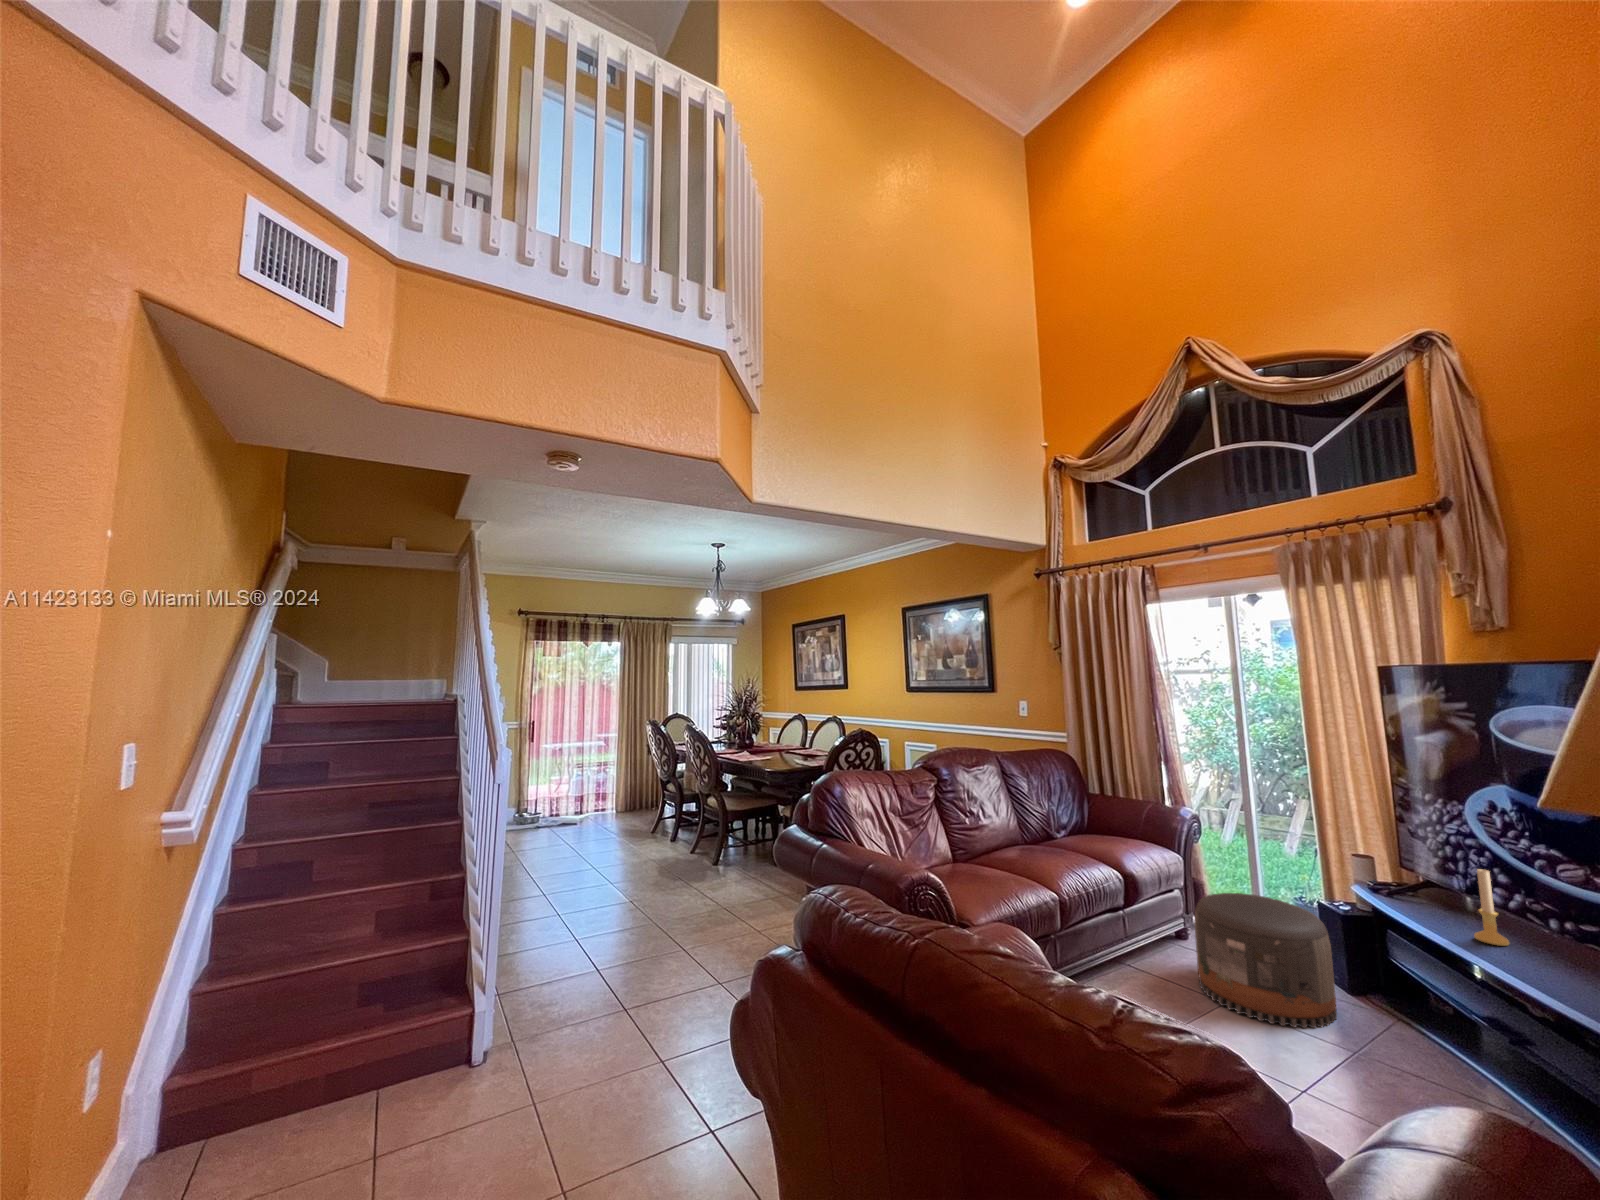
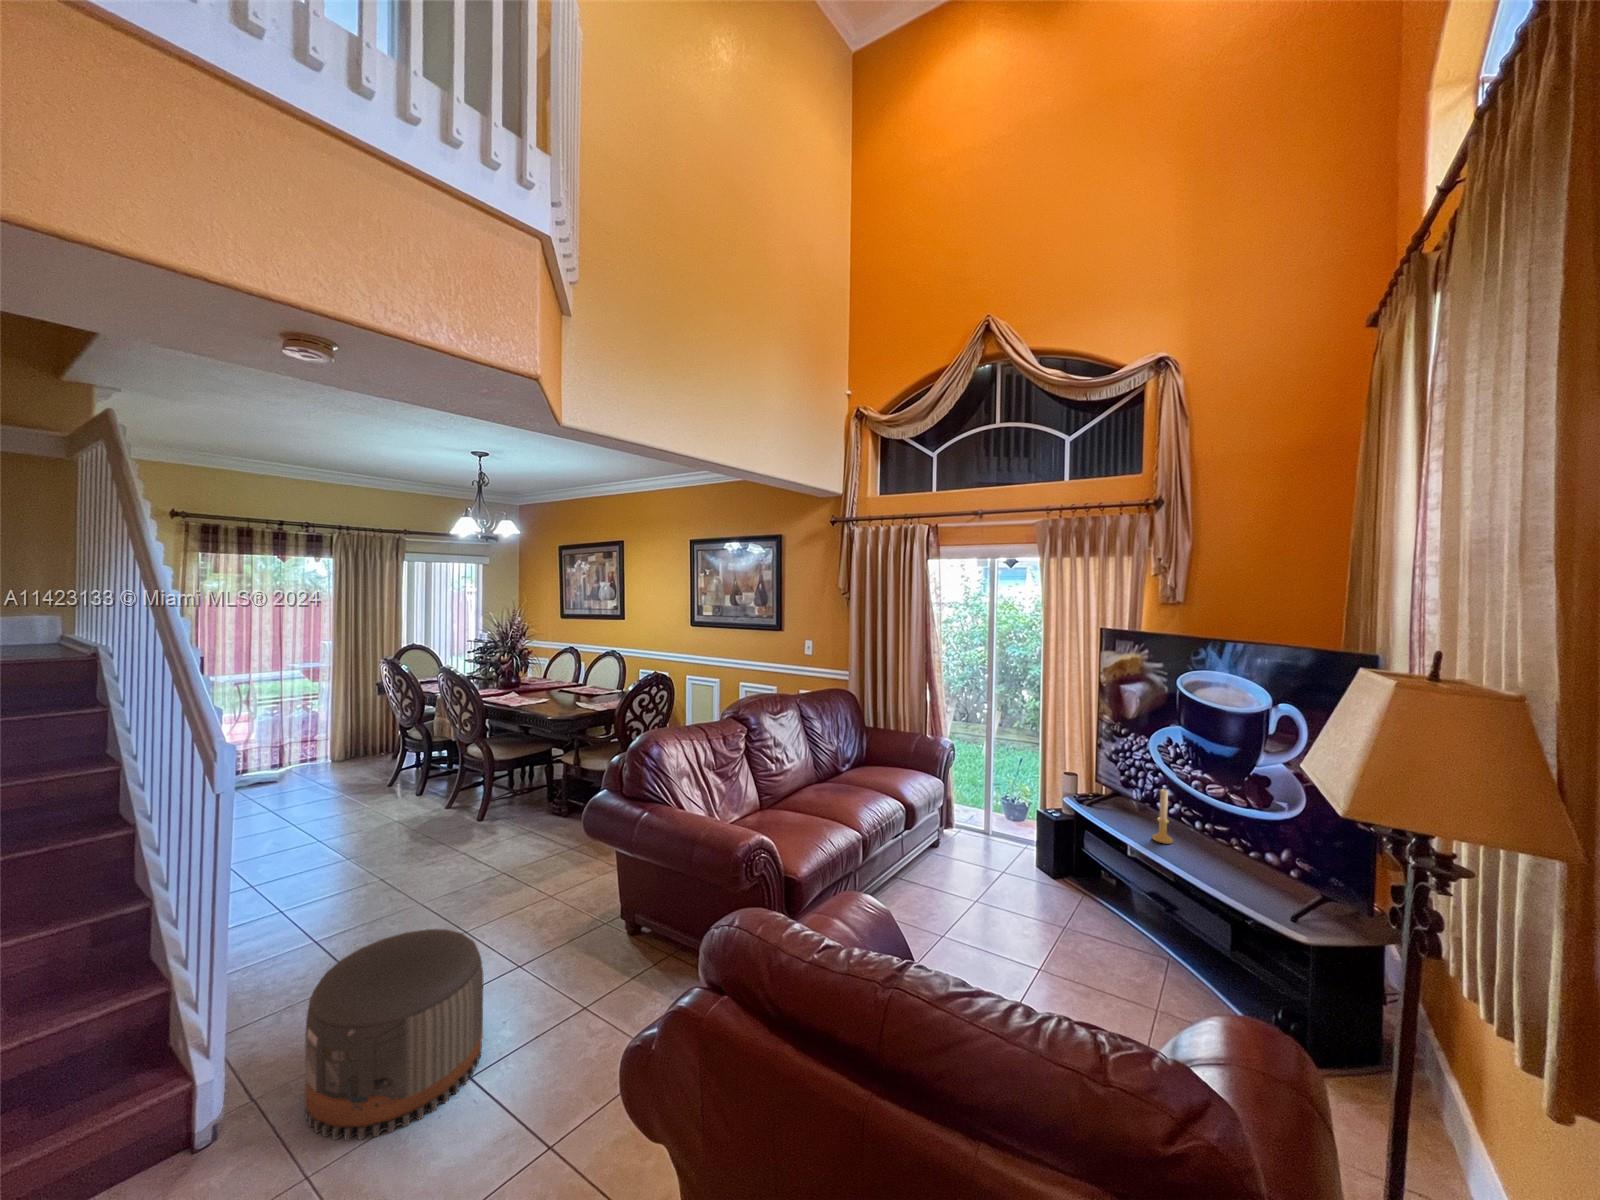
pouf: present [1194,893,1337,1028] -> present [305,929,483,1140]

